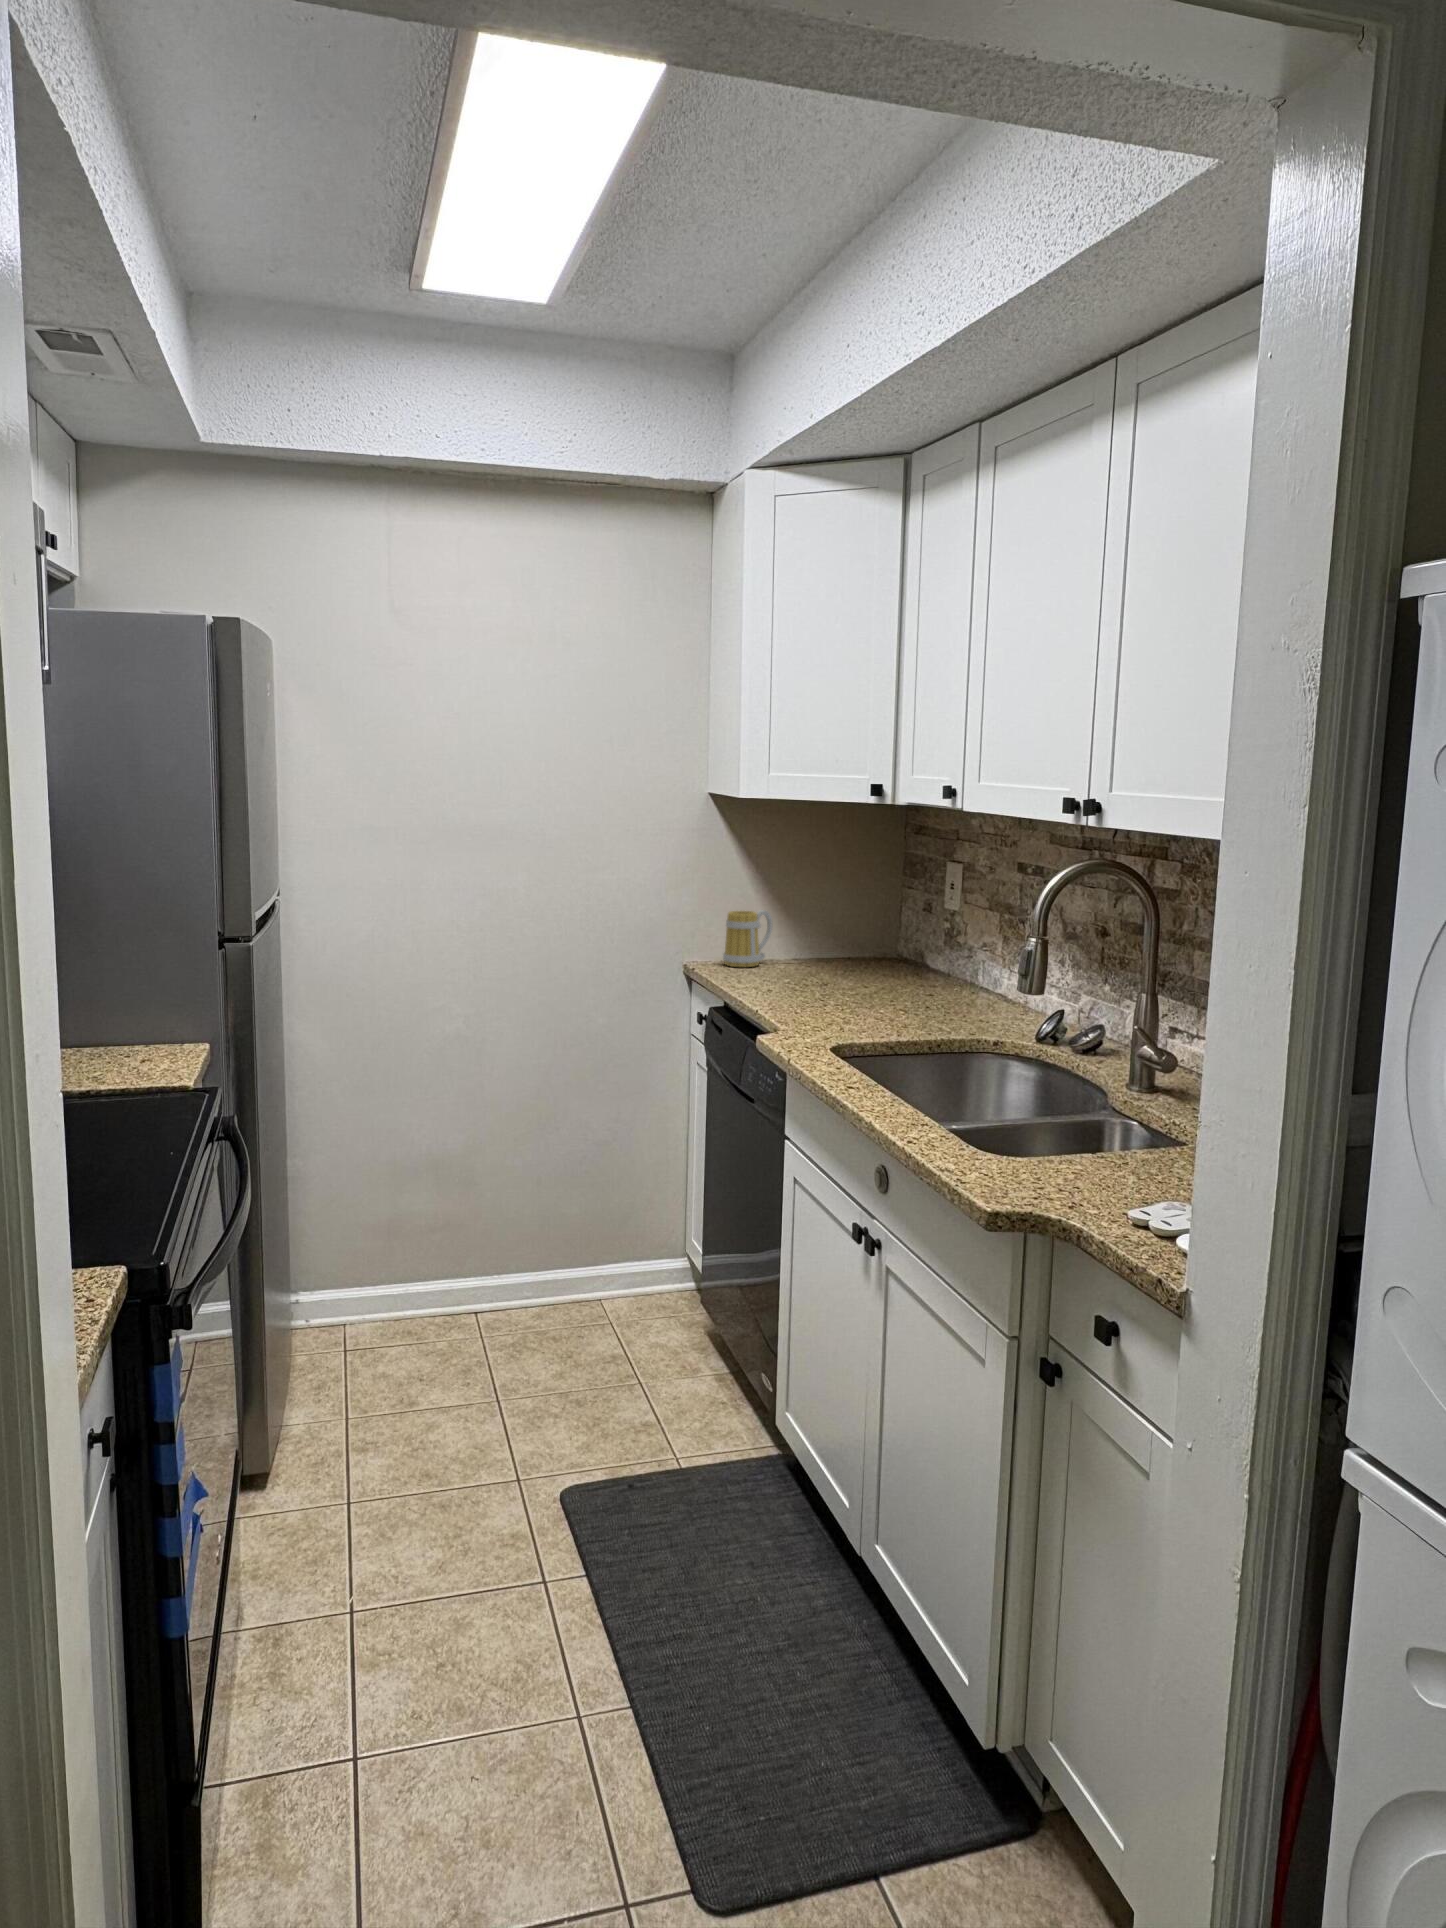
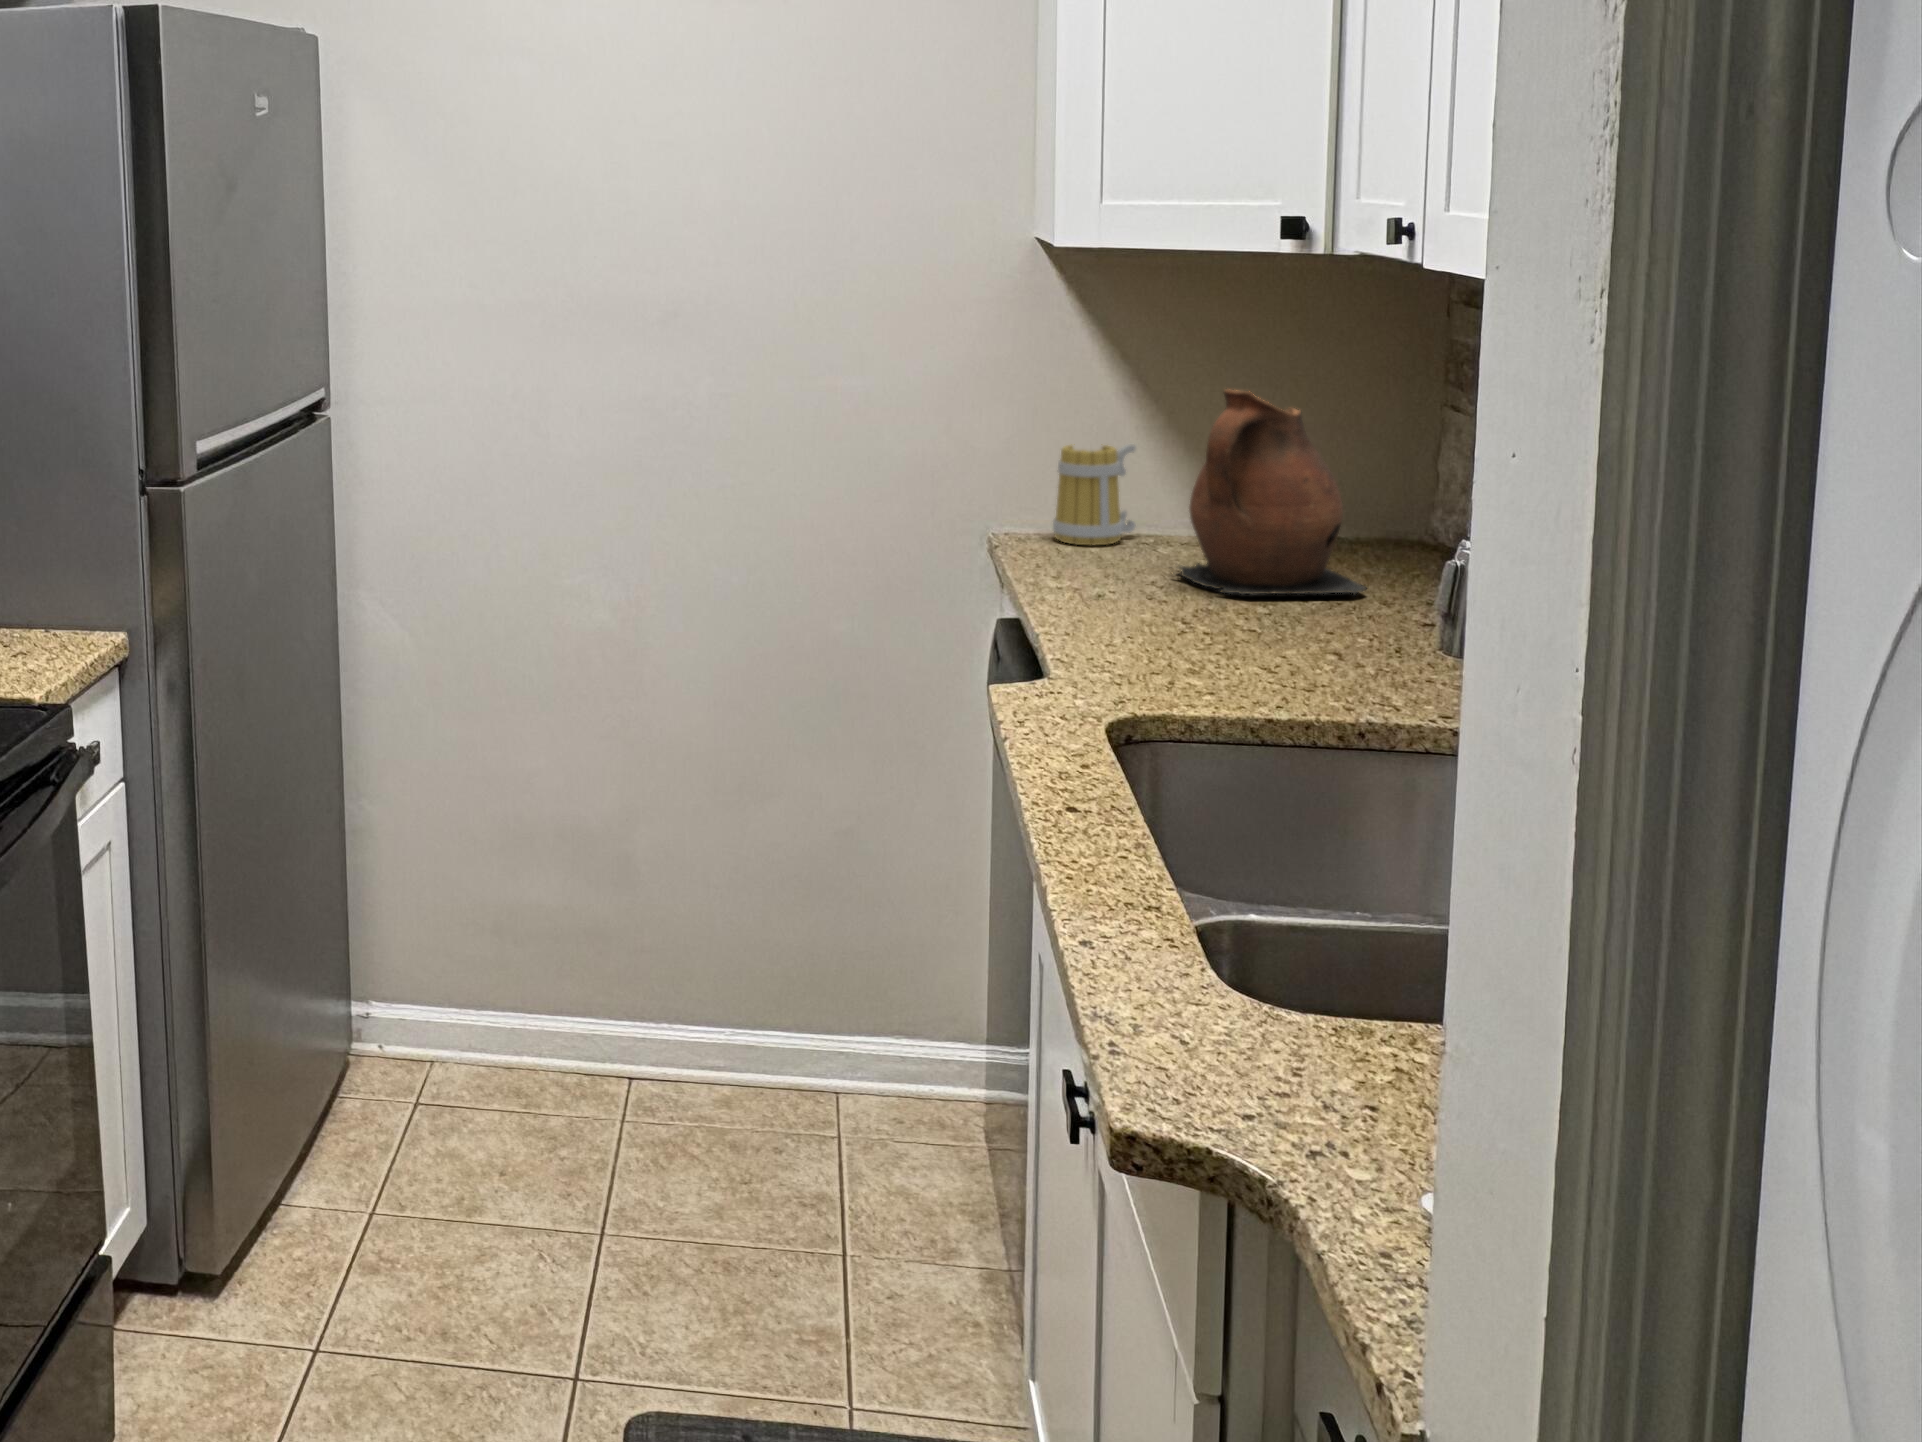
ceramic pitcher: none [798,877,898,987] -> present [1179,390,1366,595]

